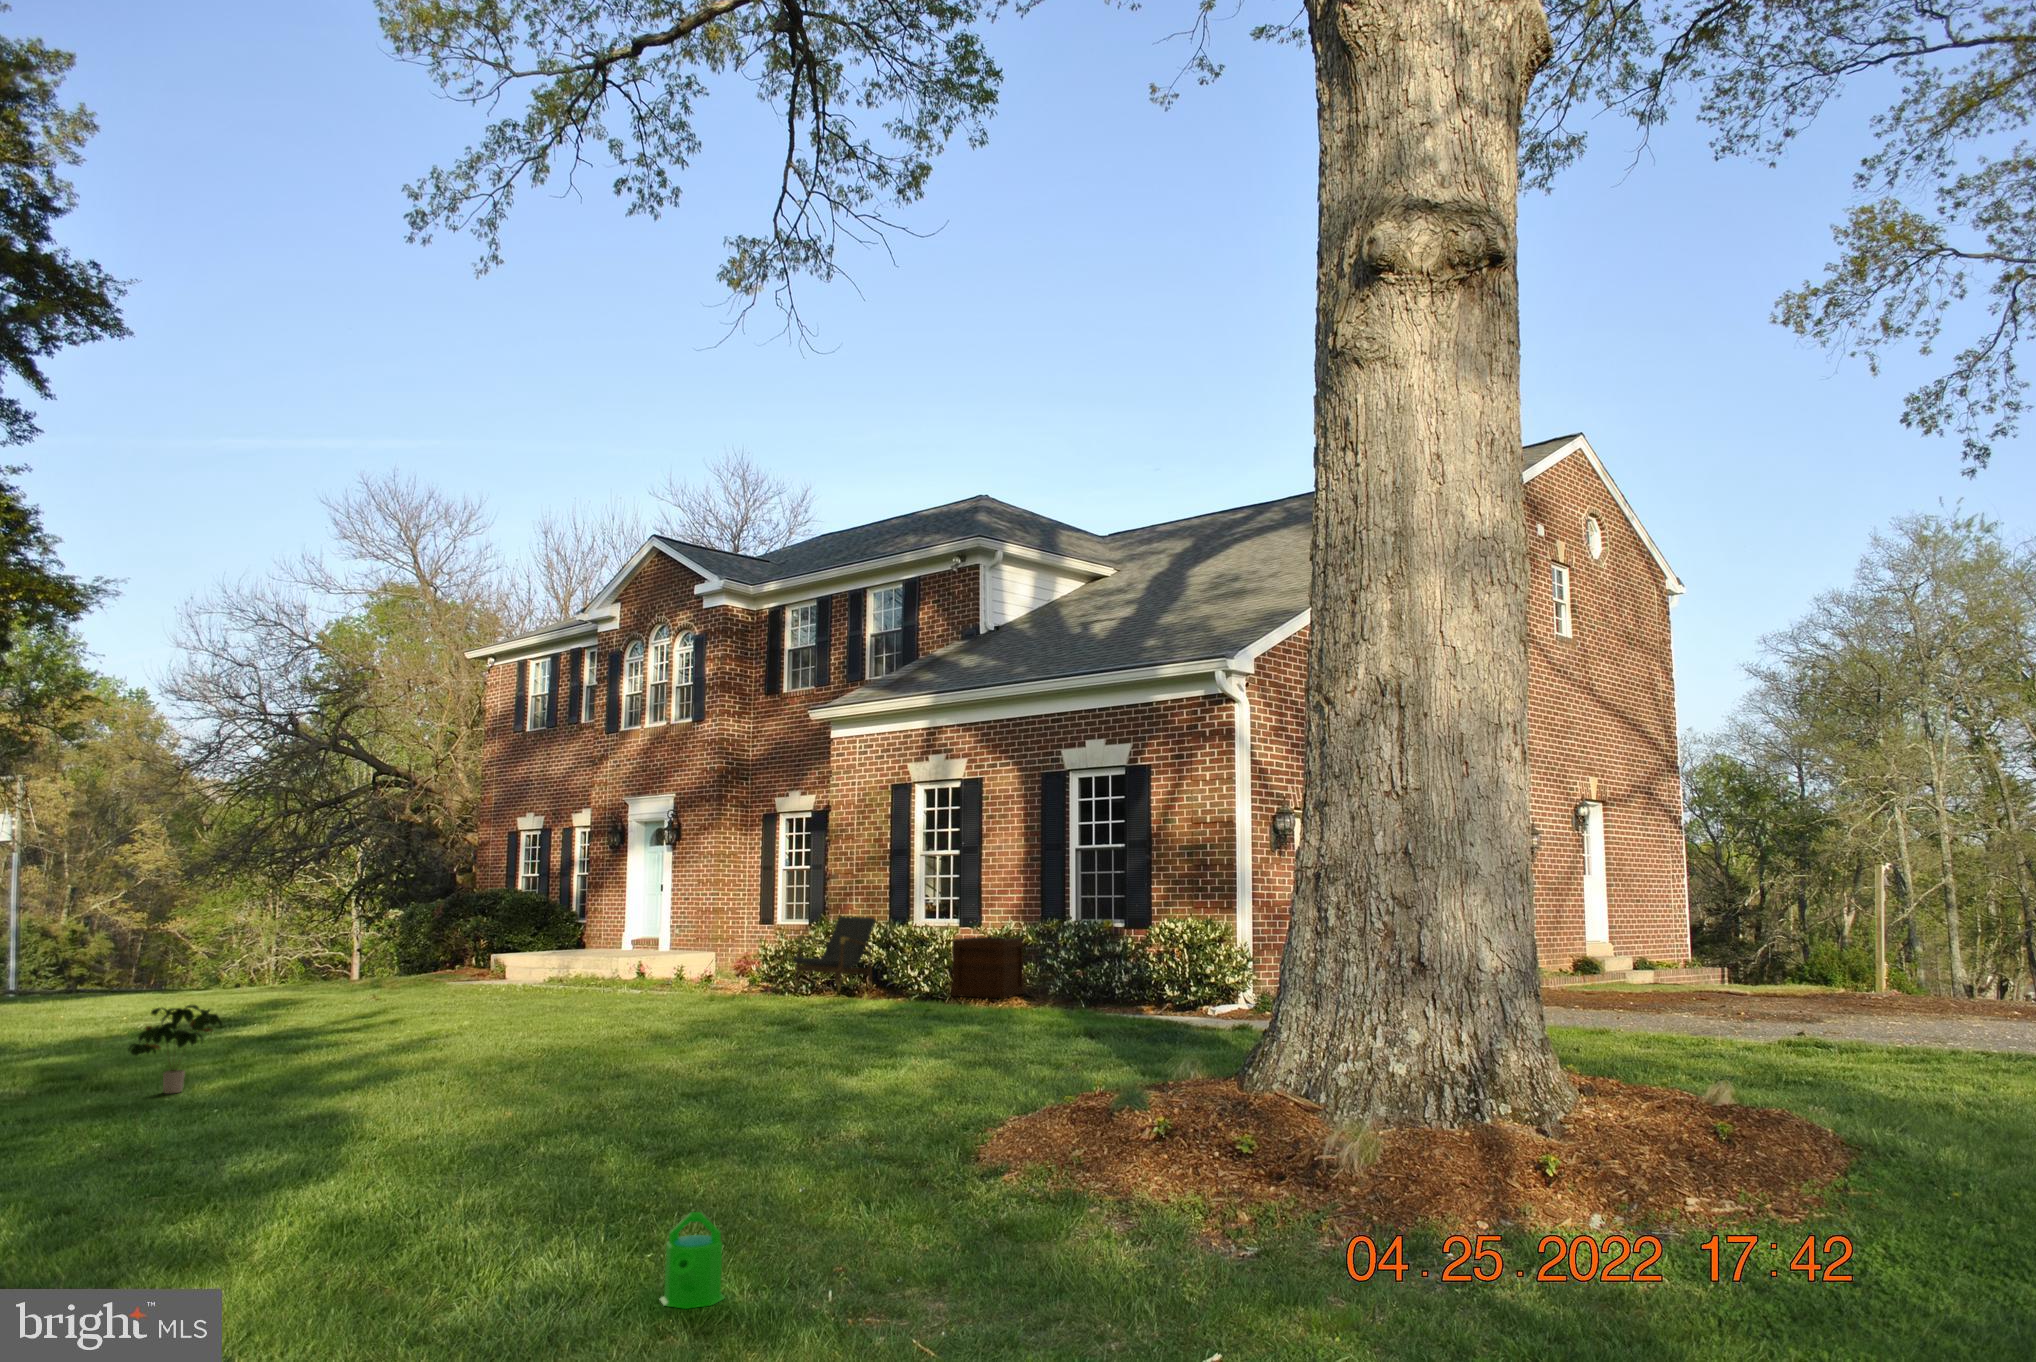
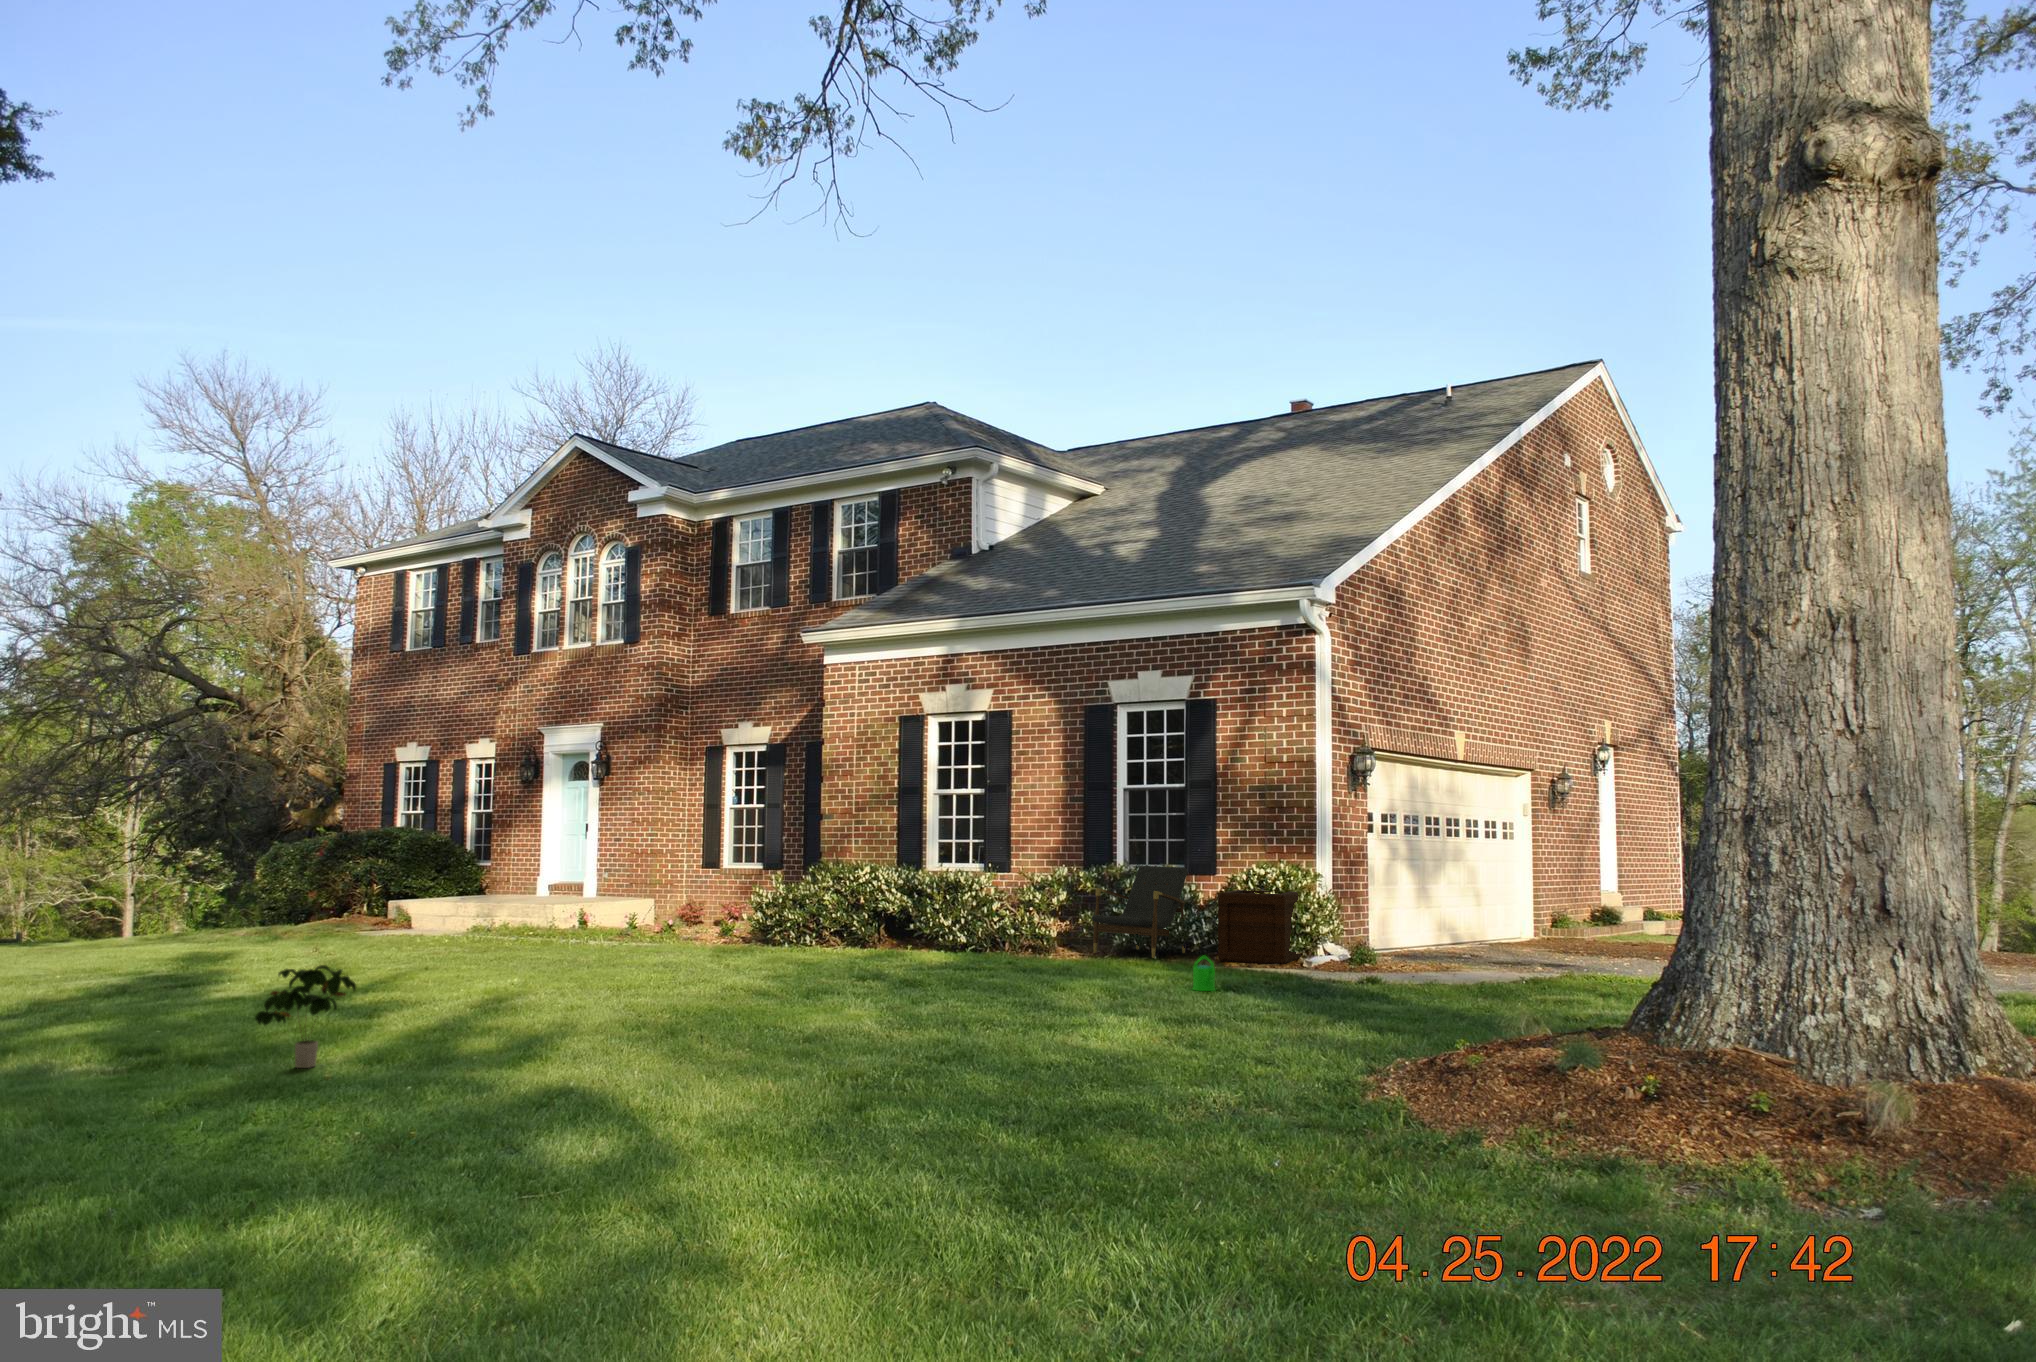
lounge chair: present [793,917,875,991] -> present [1092,866,1188,958]
wooden crate: present [951,937,1024,998] -> present [1218,890,1301,964]
watering can: present [660,1212,725,1309] -> present [1193,956,1215,991]

